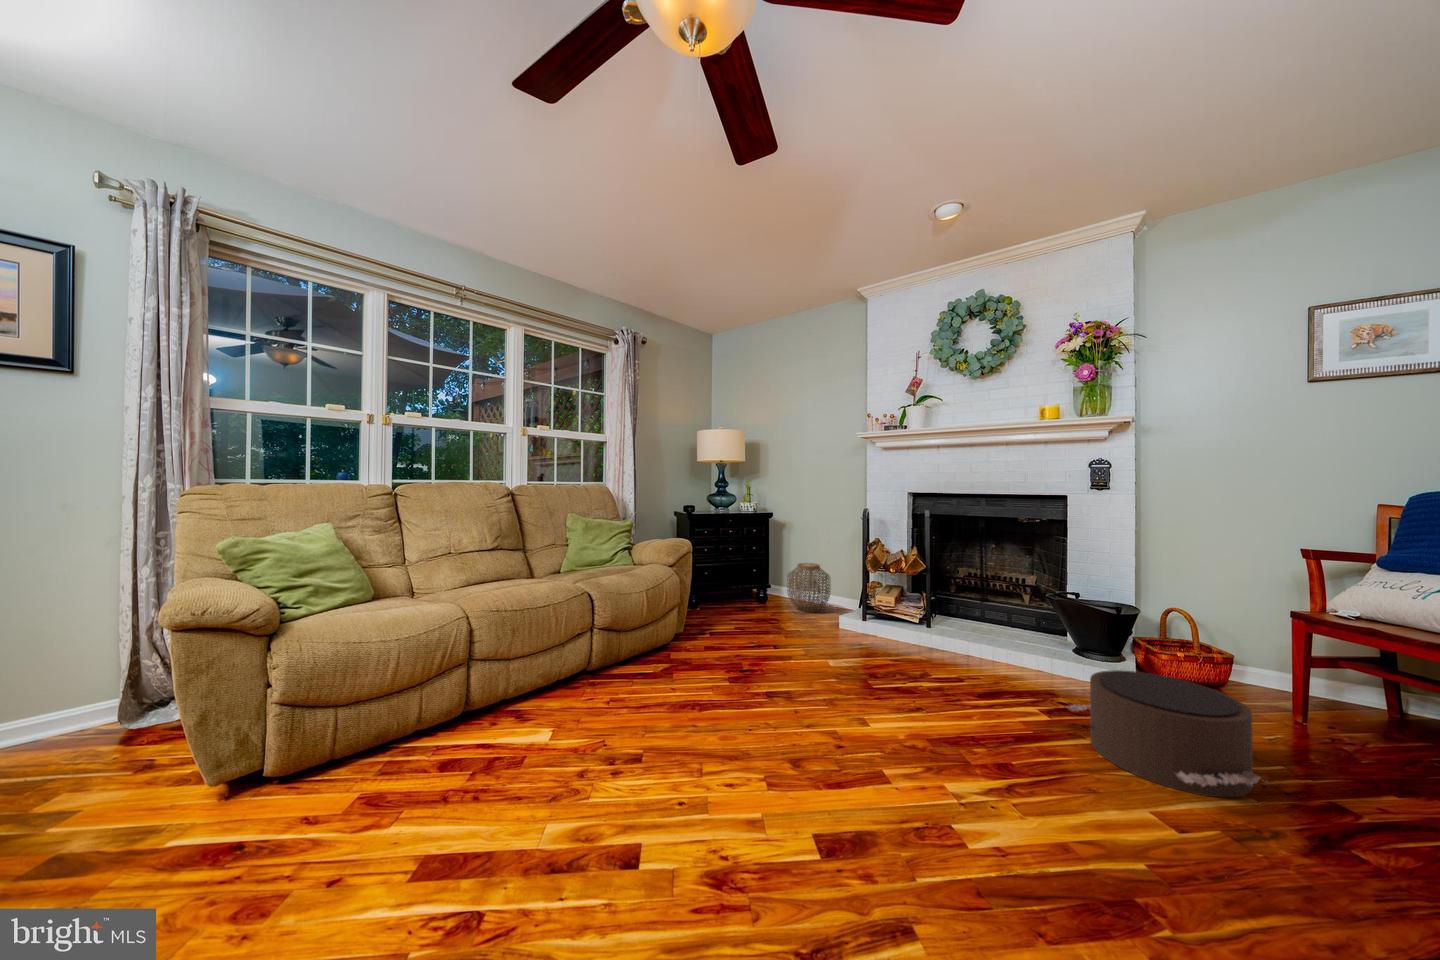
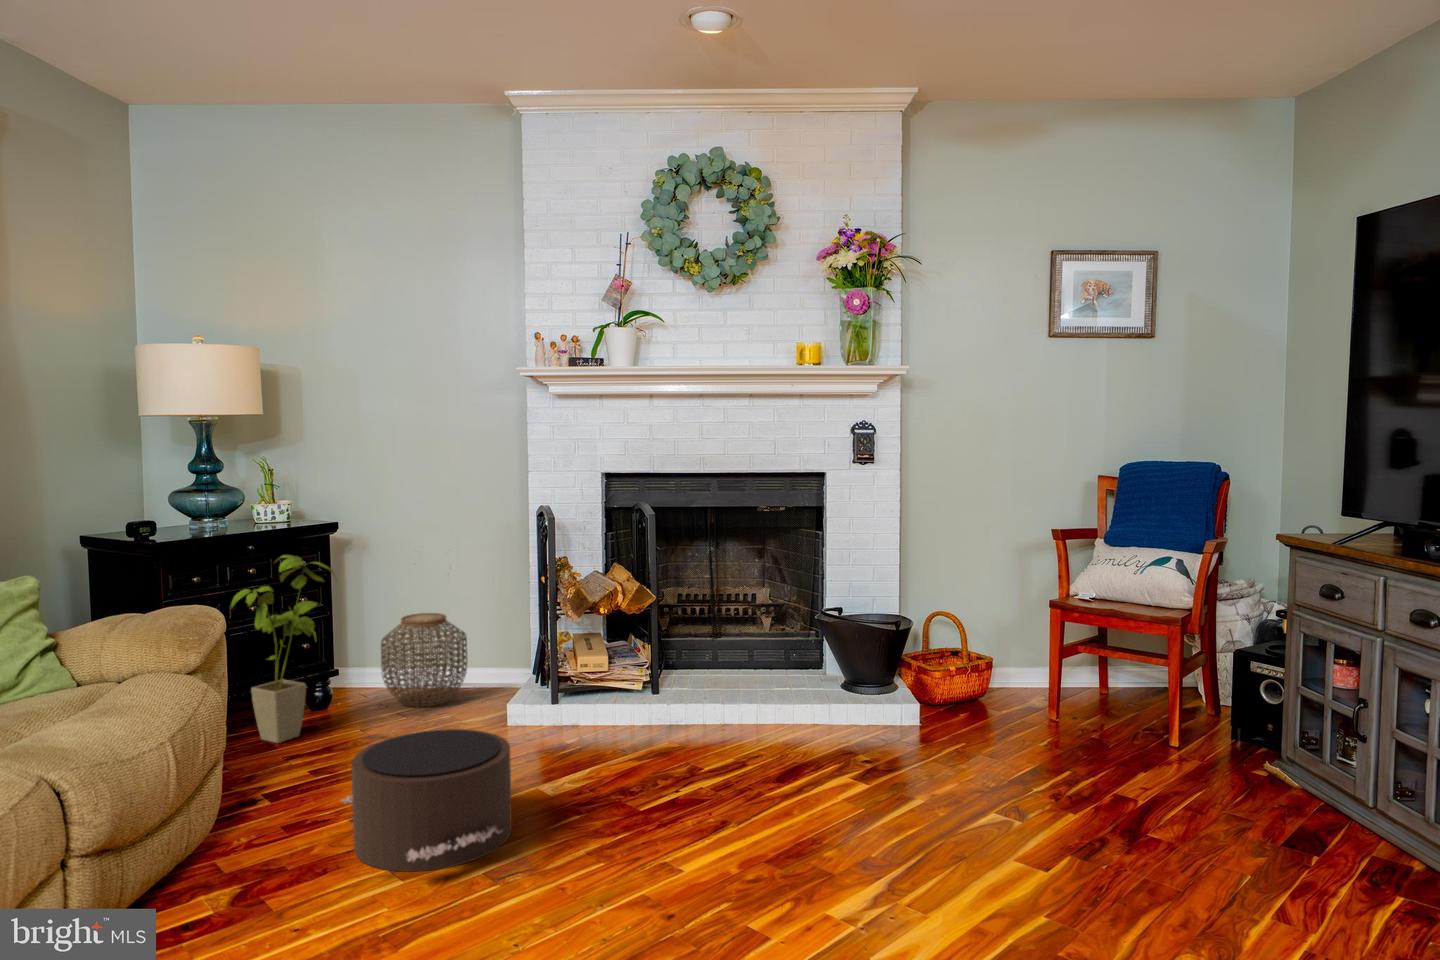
house plant: none [716,525,760,614] -> present [231,555,337,743]
pouf: present [1067,670,1267,797] -> present [341,729,512,872]

